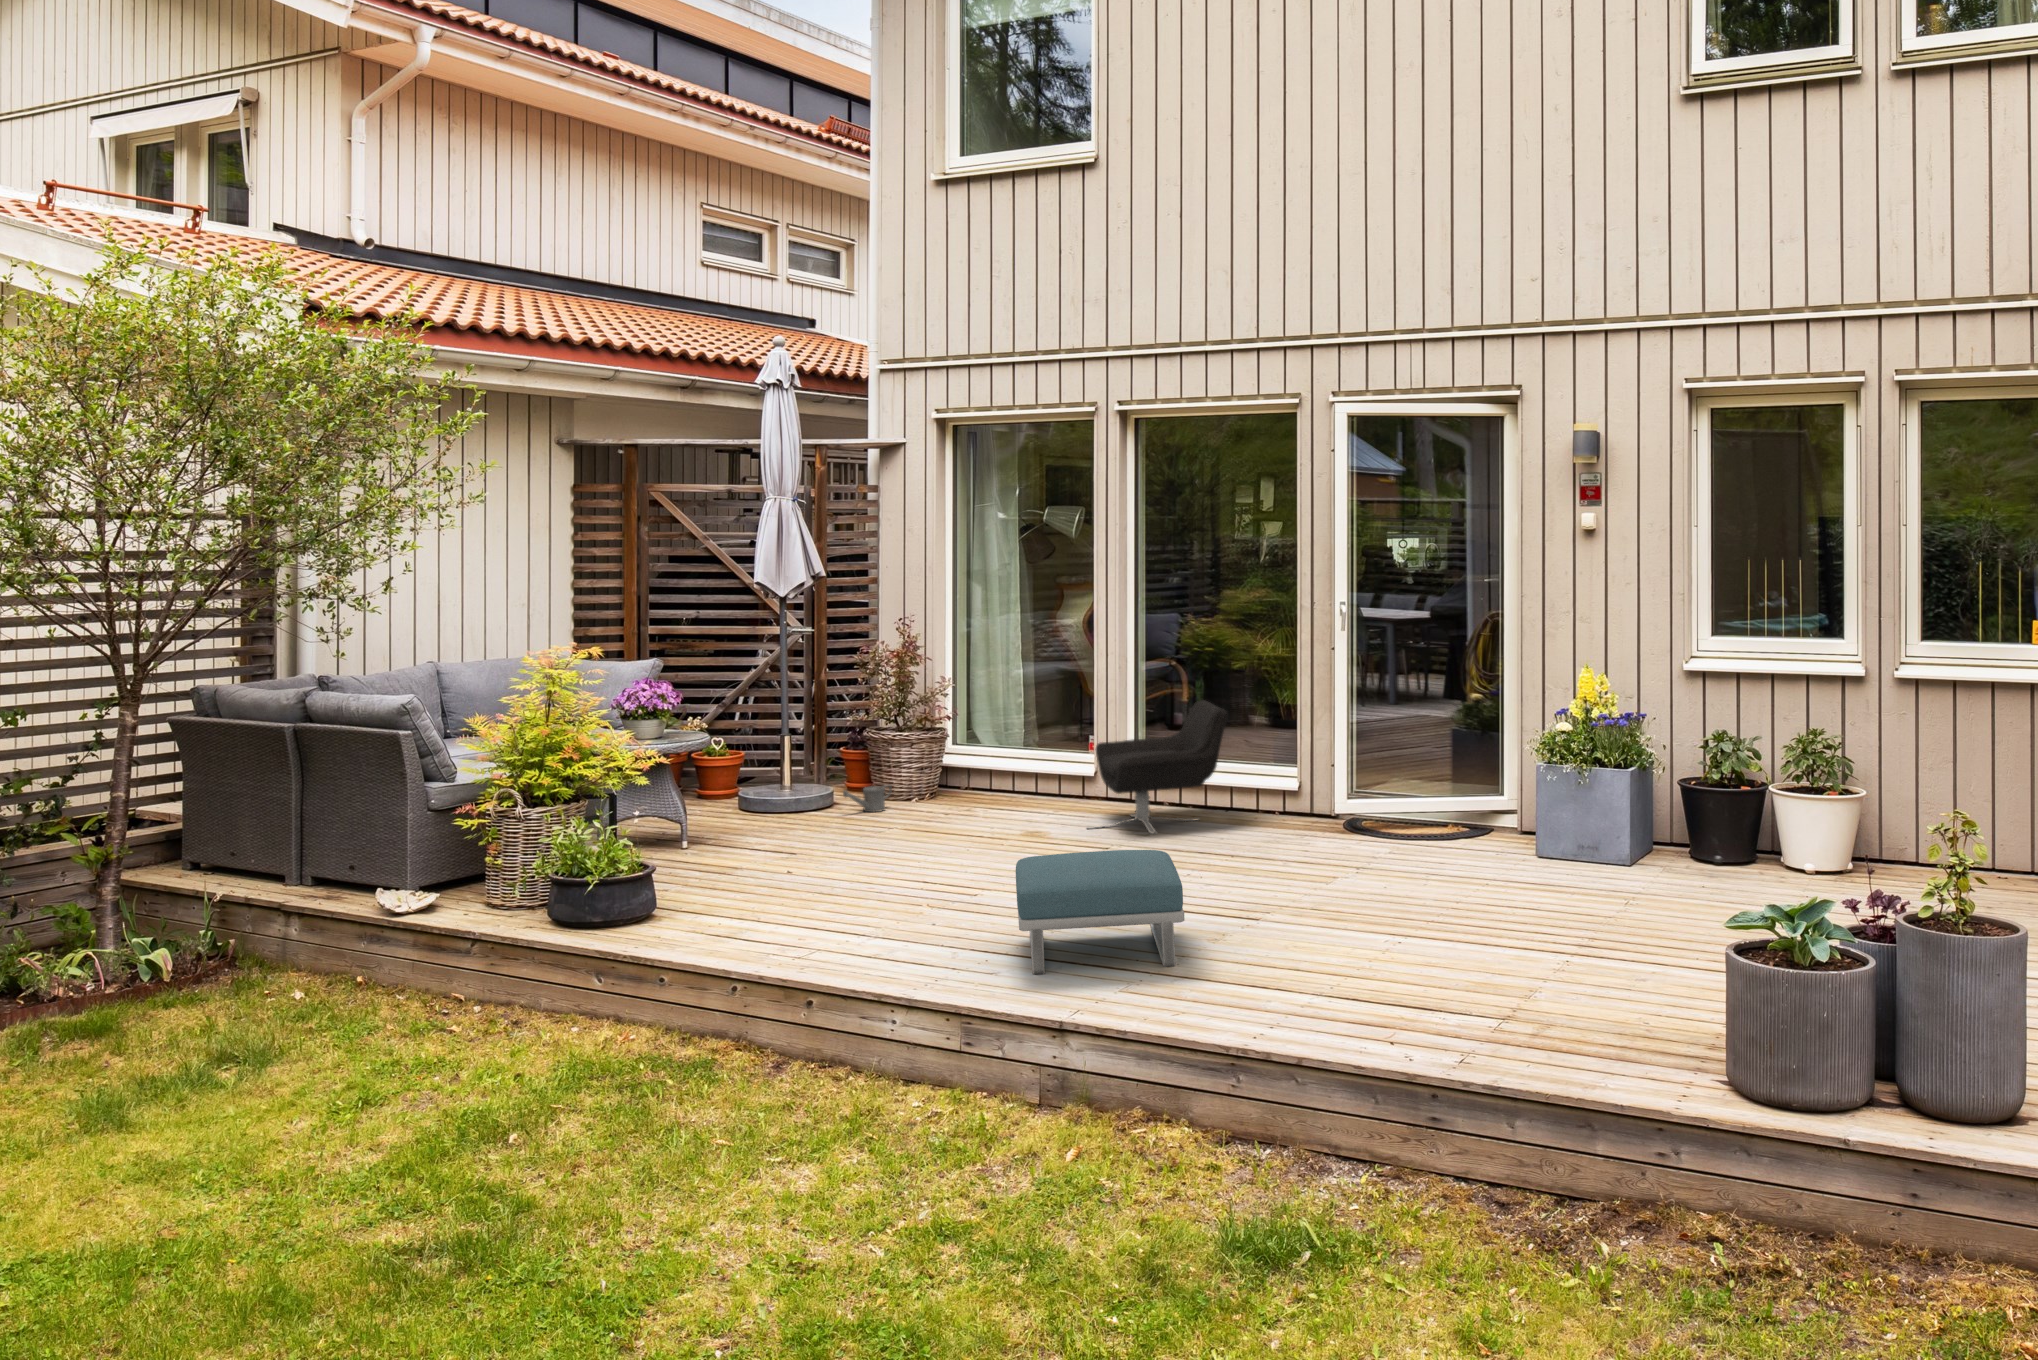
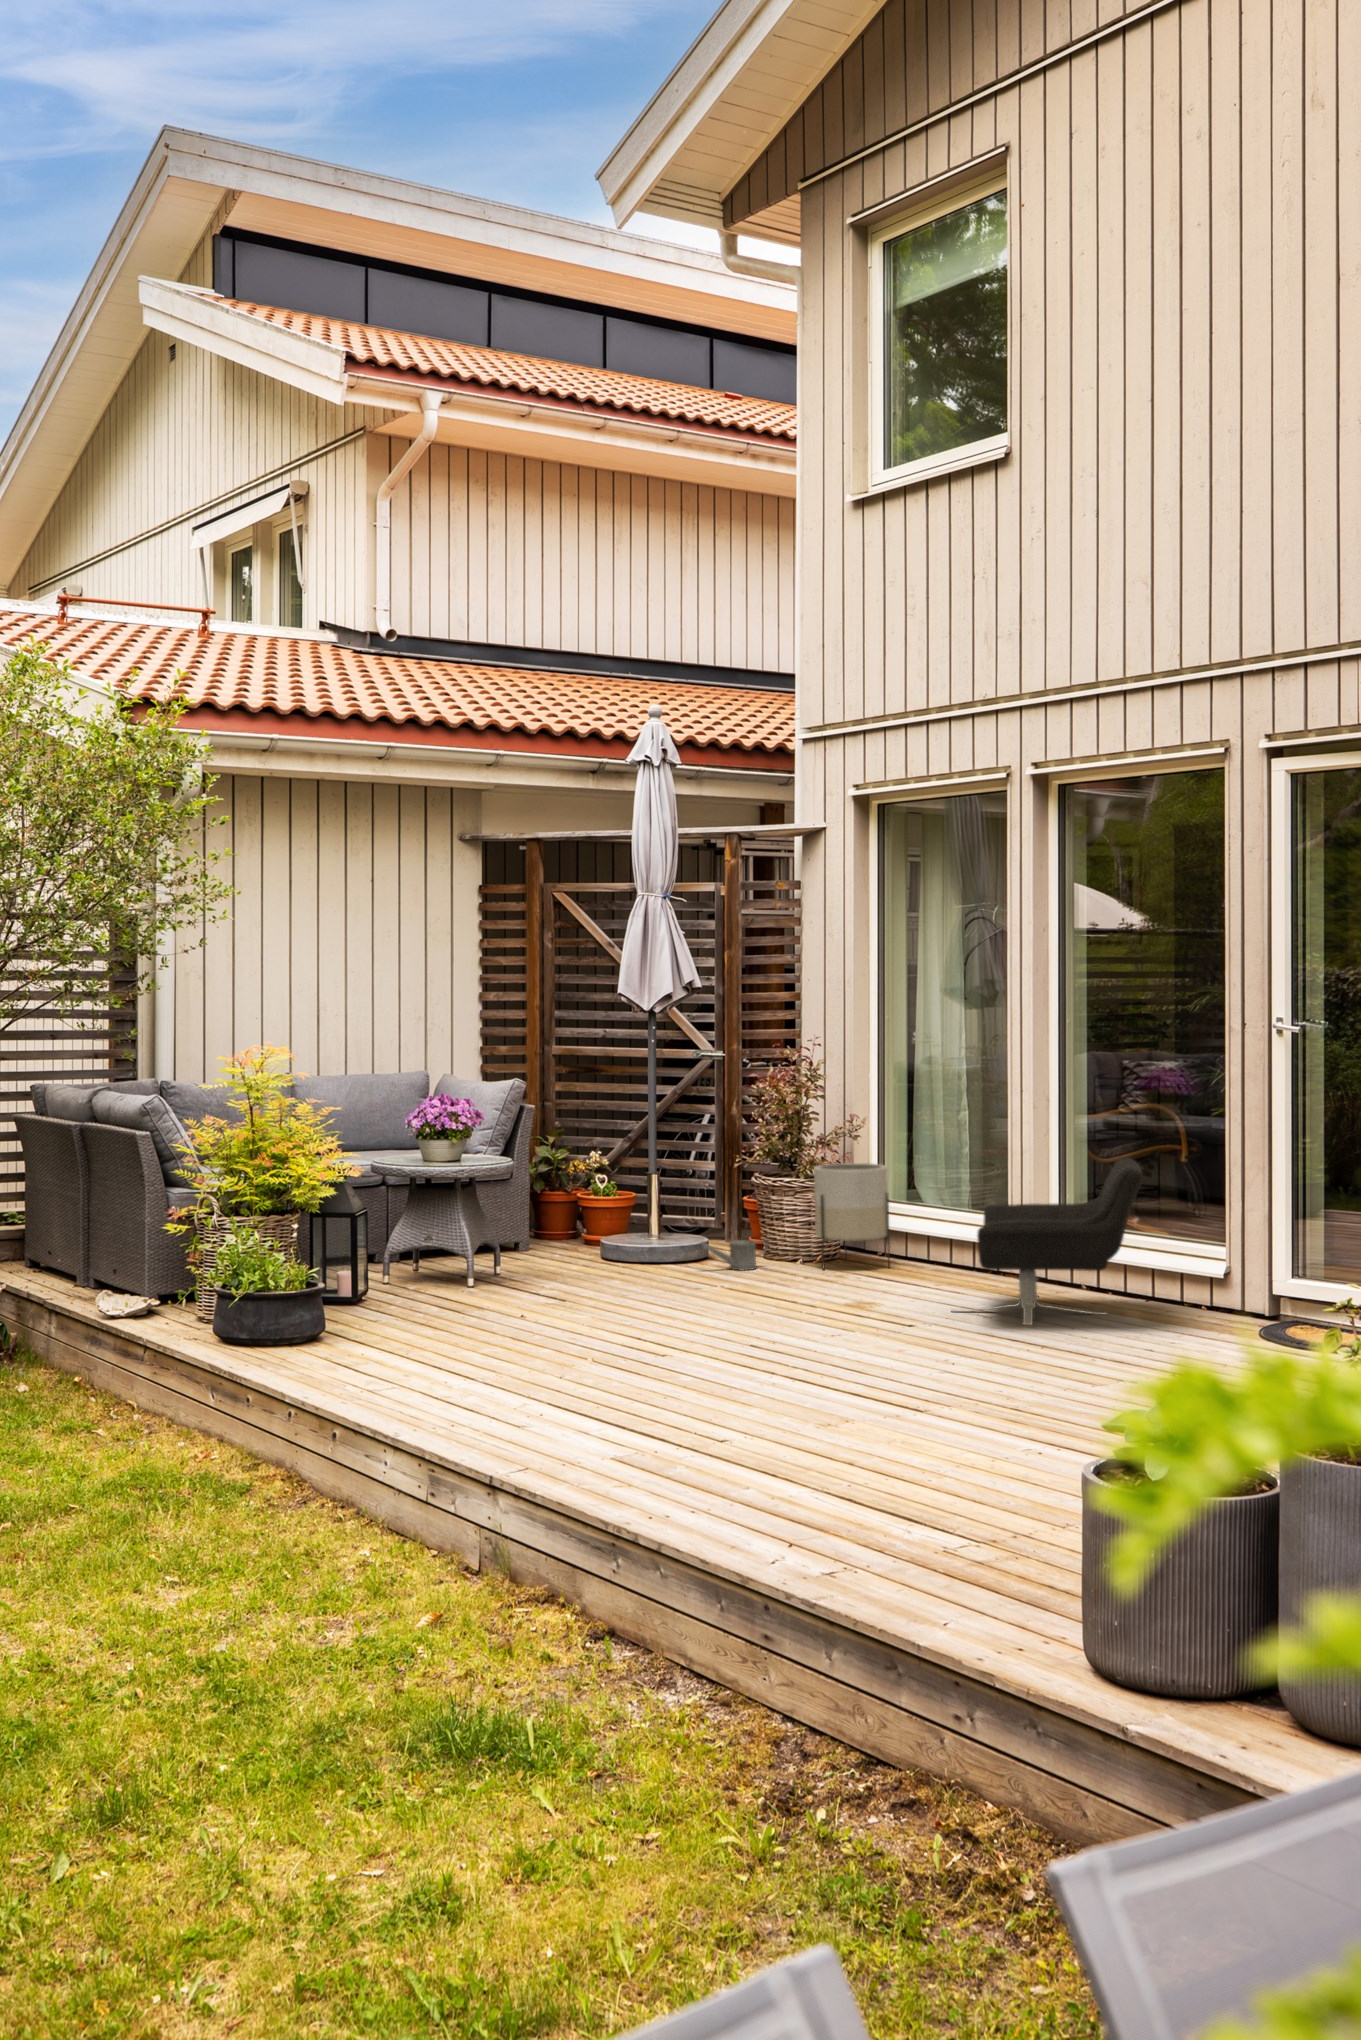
planter: none [928,714,992,806] -> present [814,1163,890,1269]
footstool: present [1016,850,1185,974] -> none [591,1330,875,1506]

